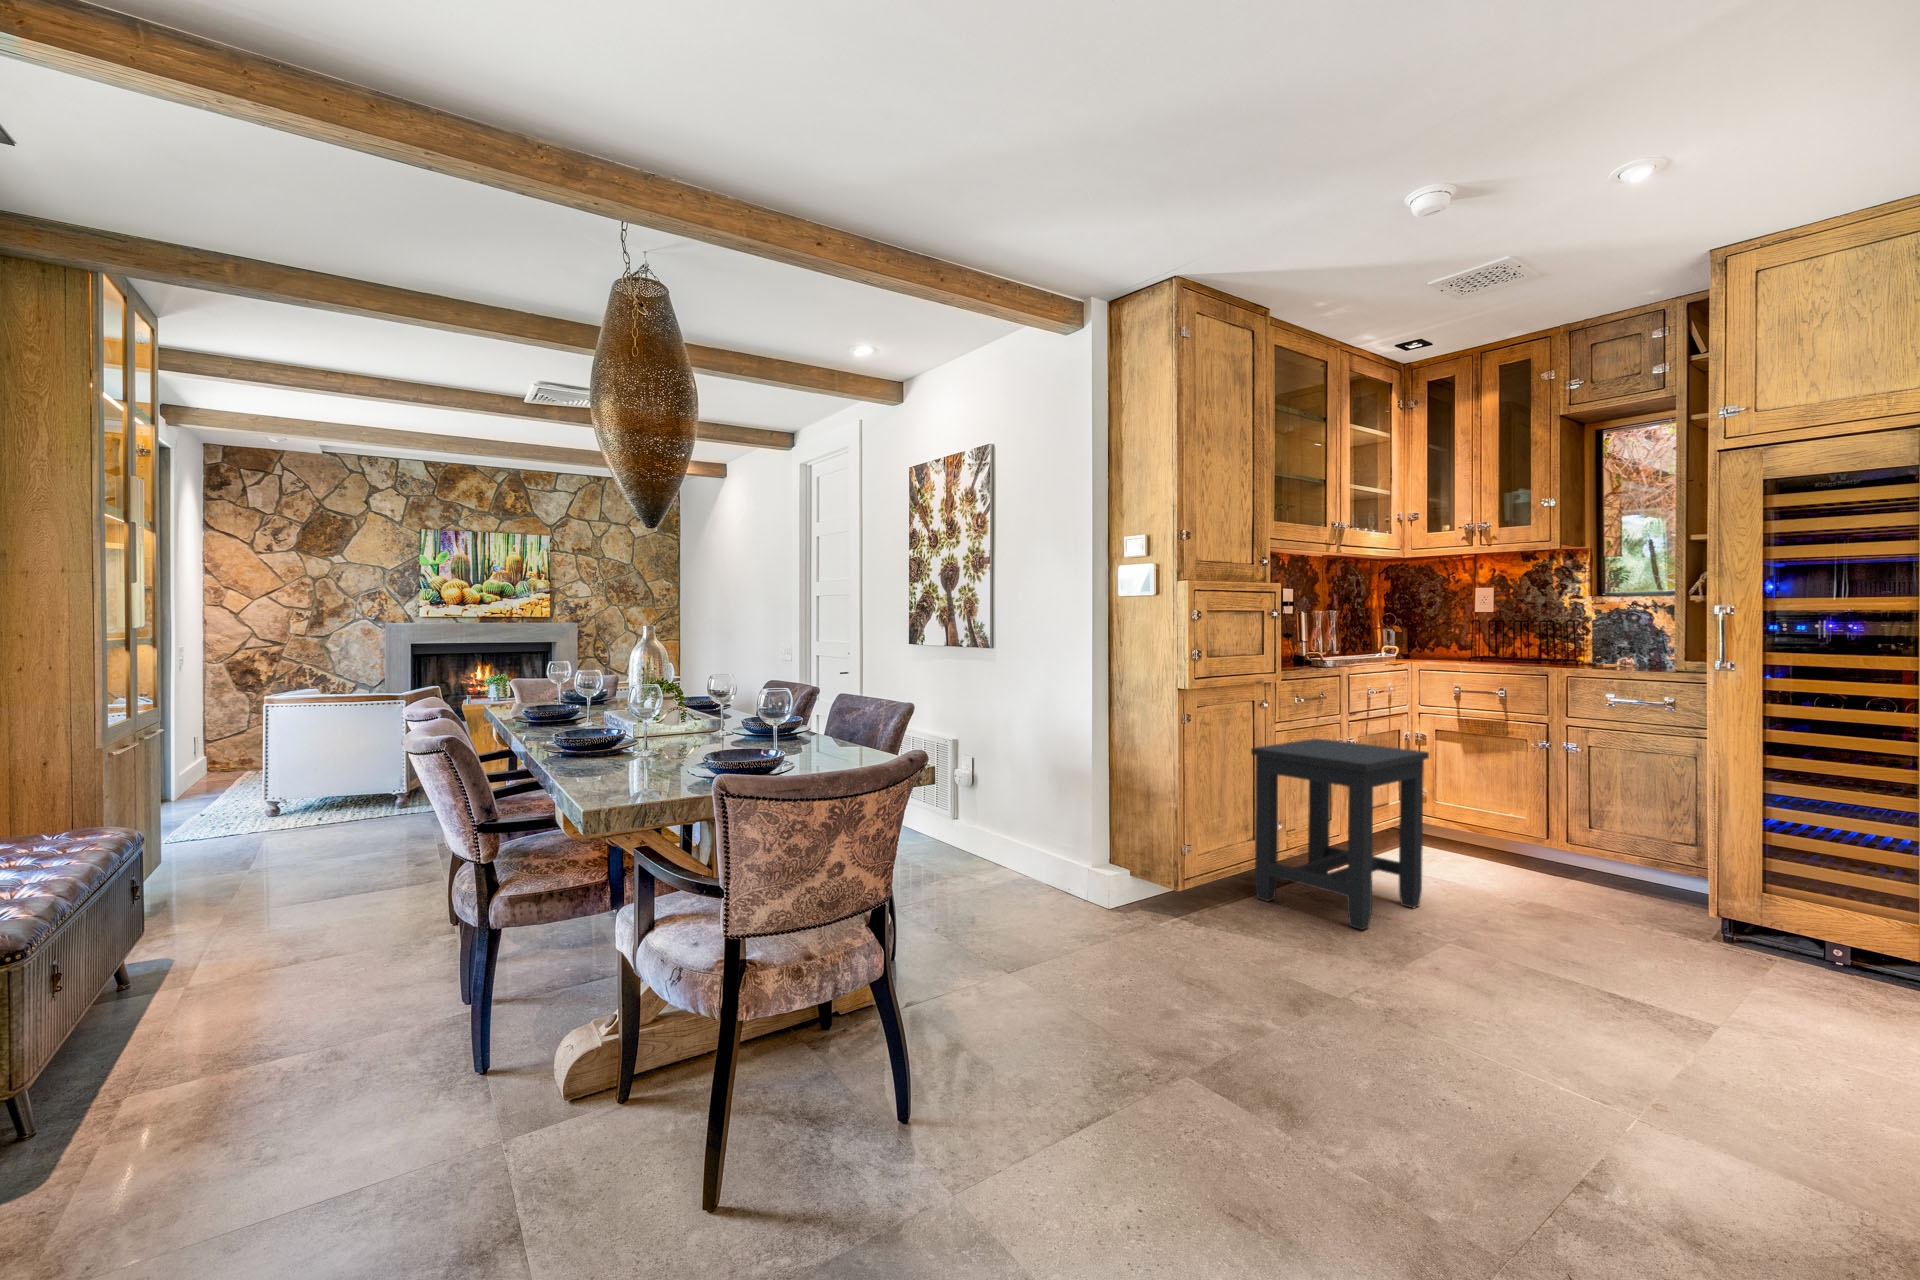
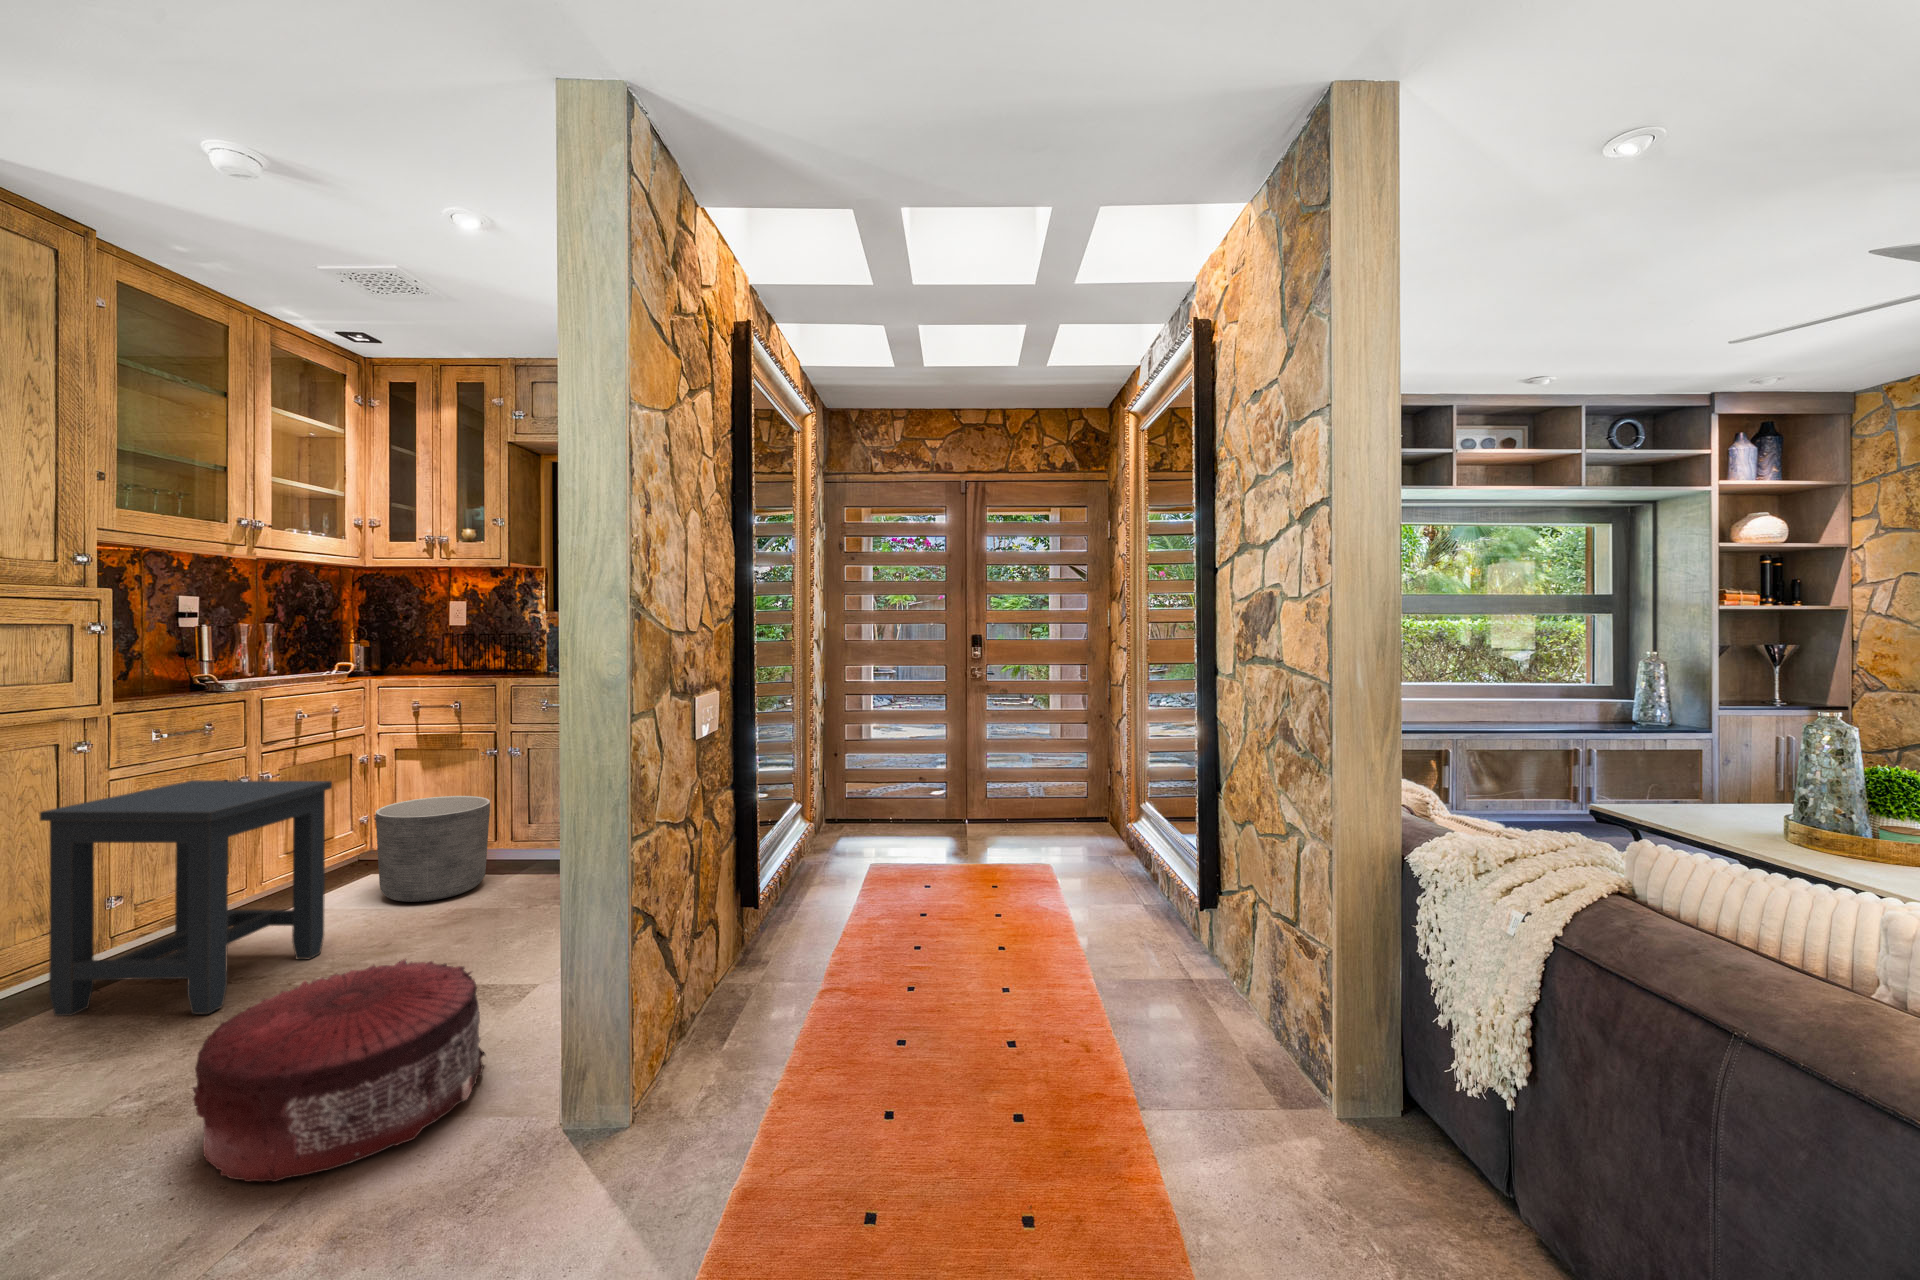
planter: none [1436,782,1548,885] -> present [376,796,490,902]
pouf: none [1428,923,1681,1112] -> present [193,959,485,1182]

